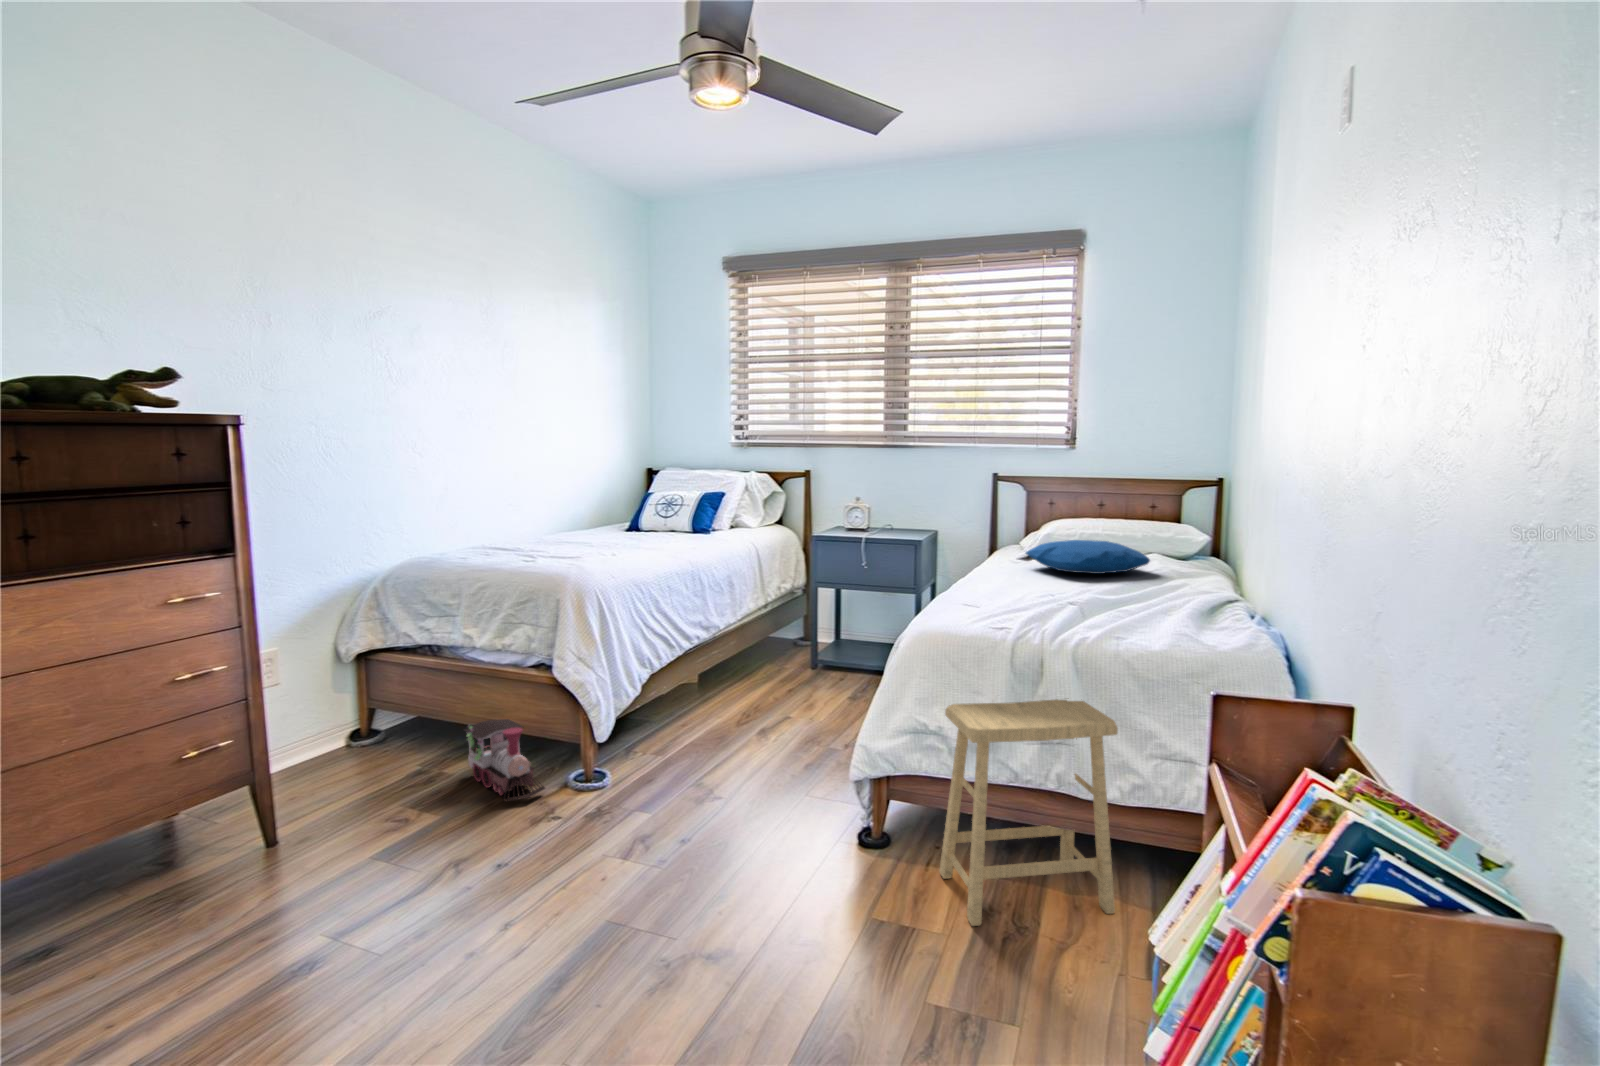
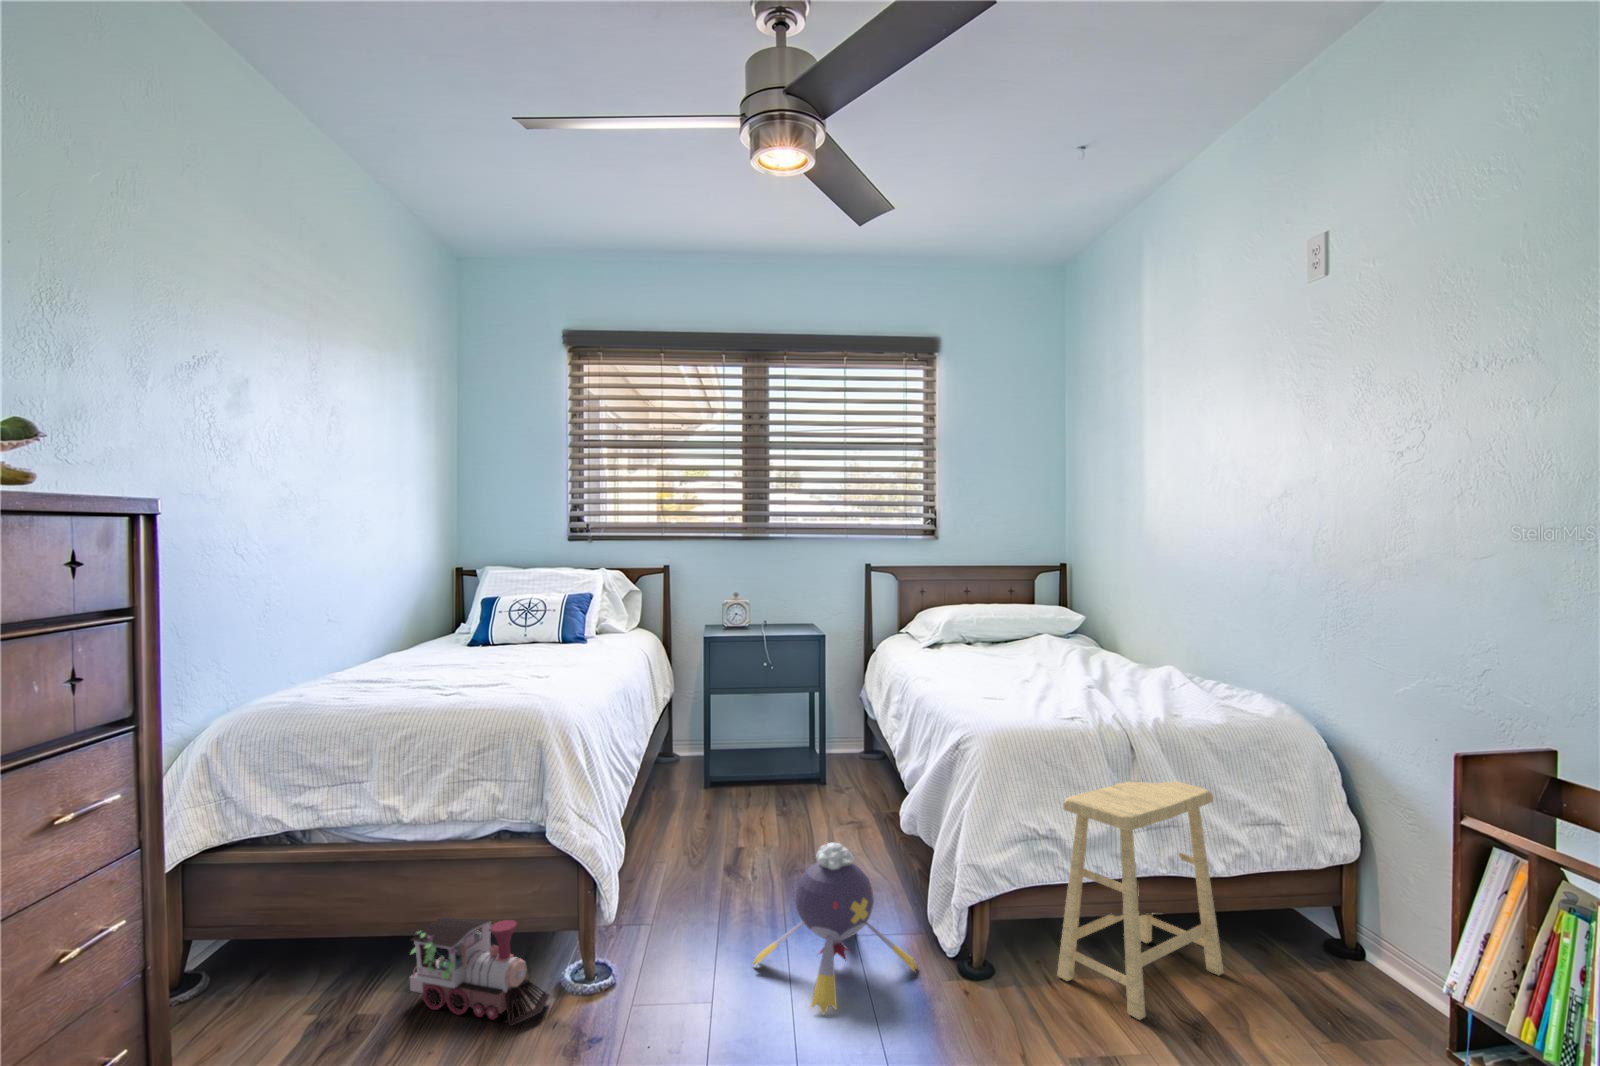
pillow: present [1026,540,1150,574] -> none [955,625,1073,656]
plush toy: none [697,713,828,850] -> present [753,843,919,1014]

